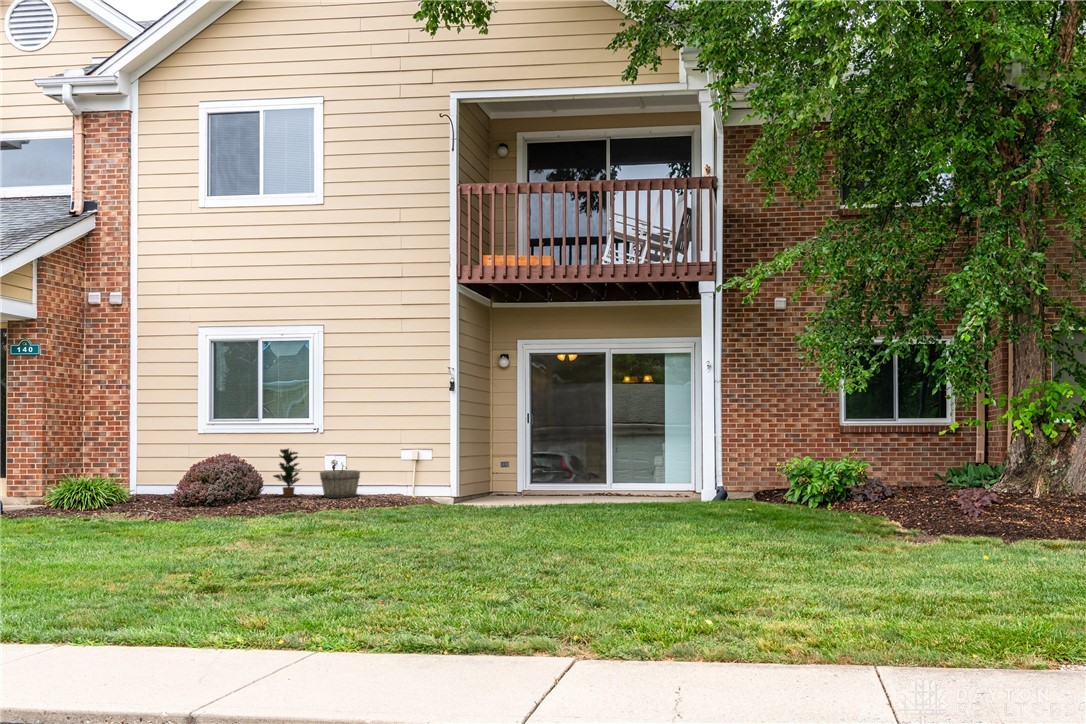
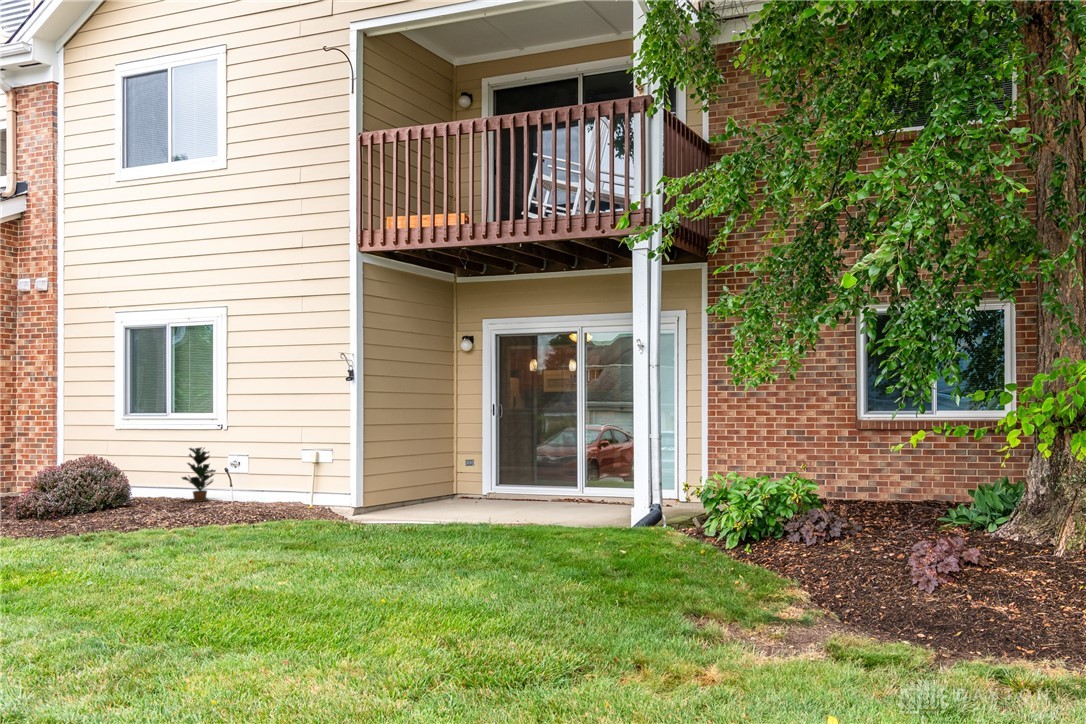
wooden bucket: present [320,465,360,498] -> none [226,464,273,504]

